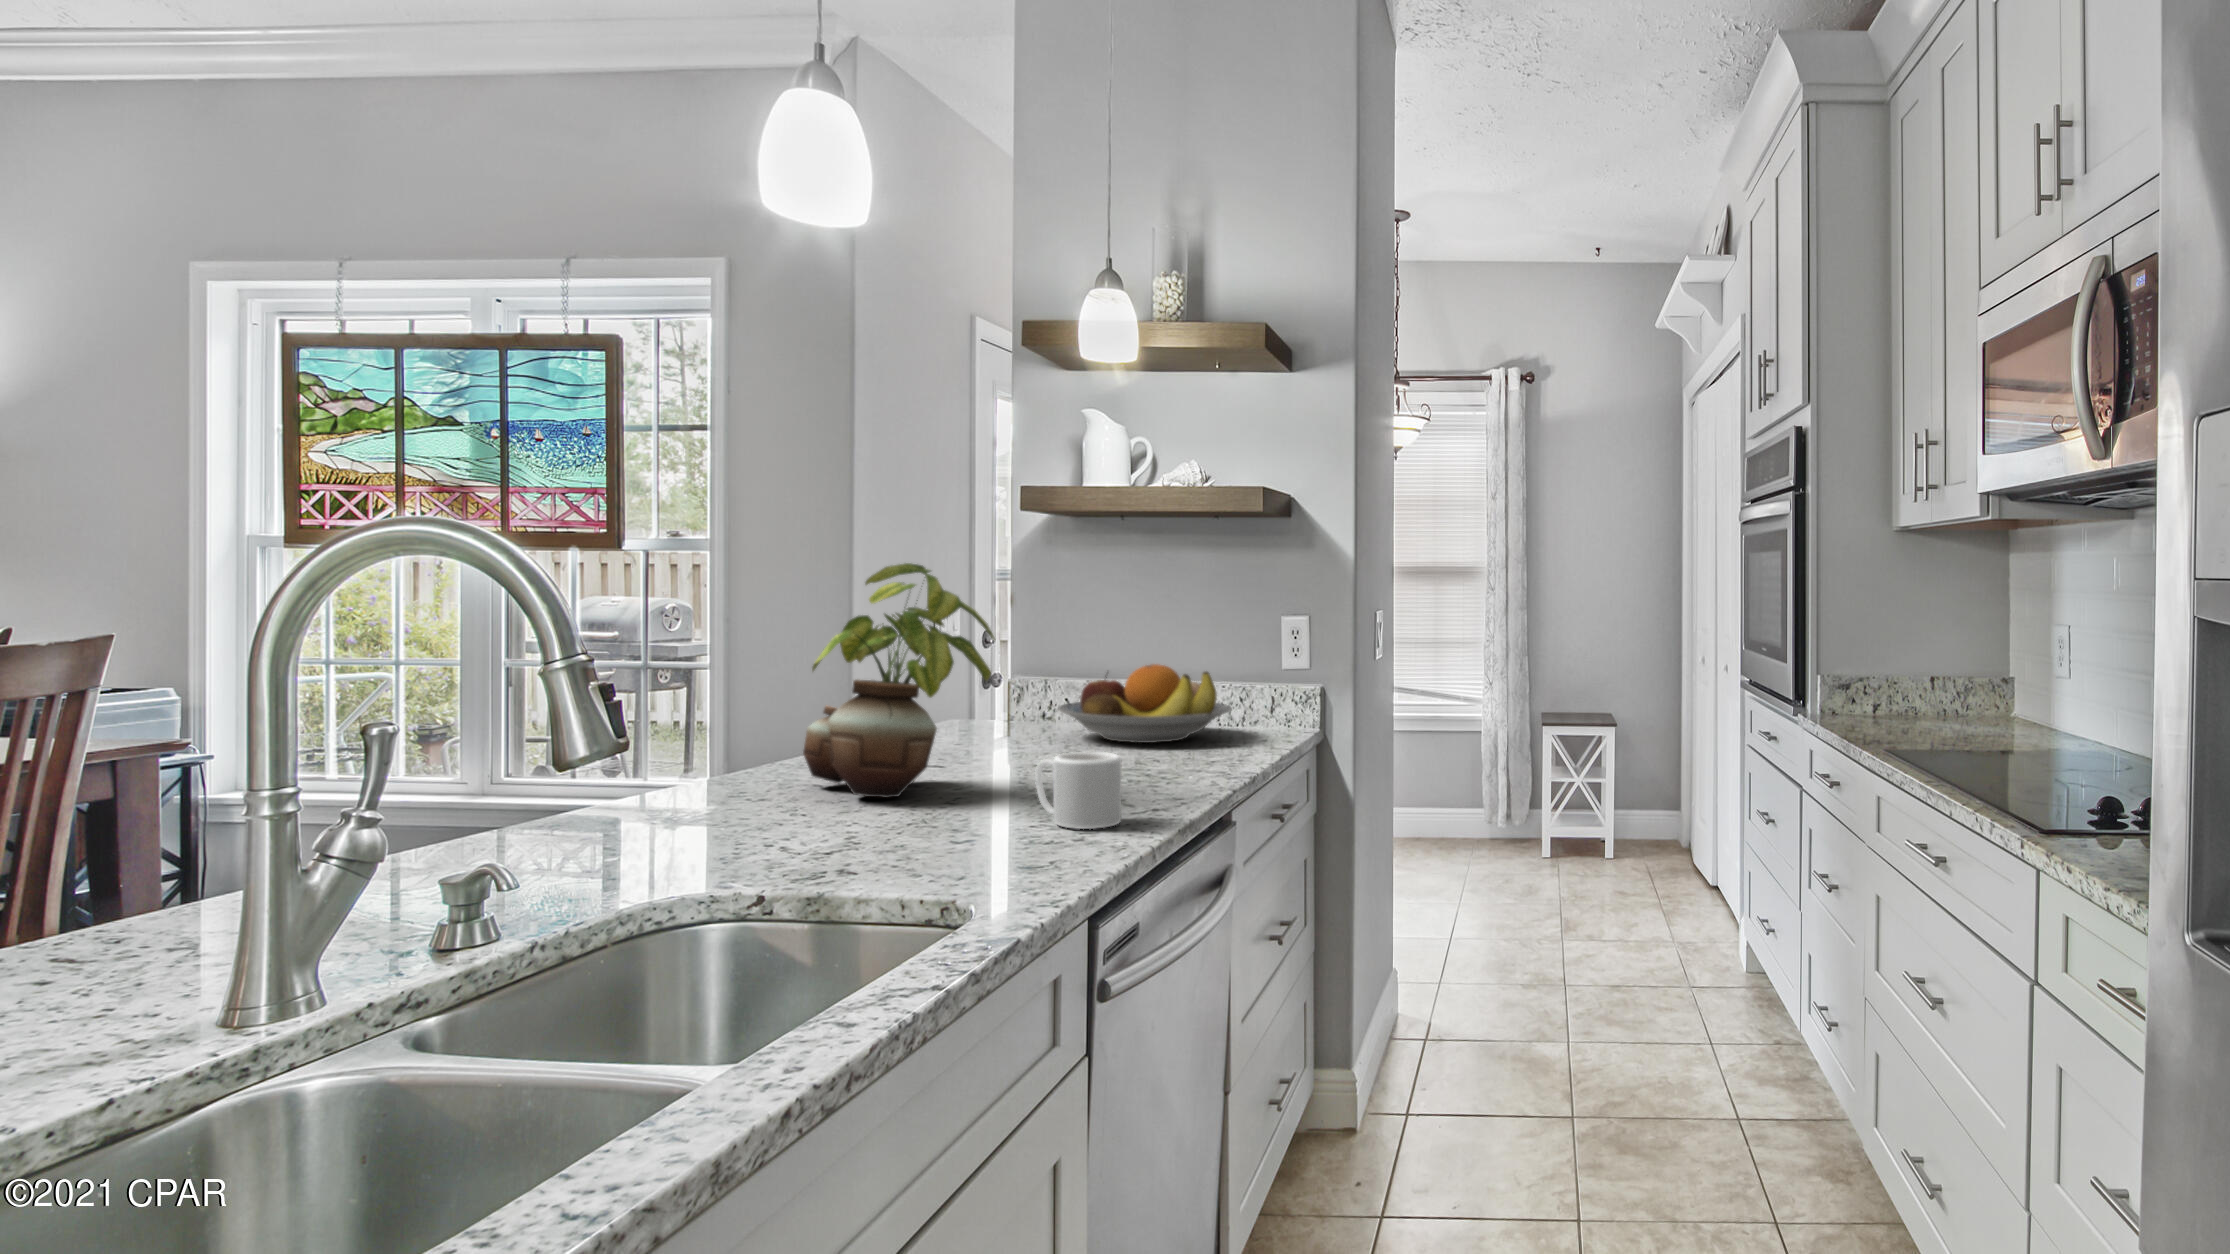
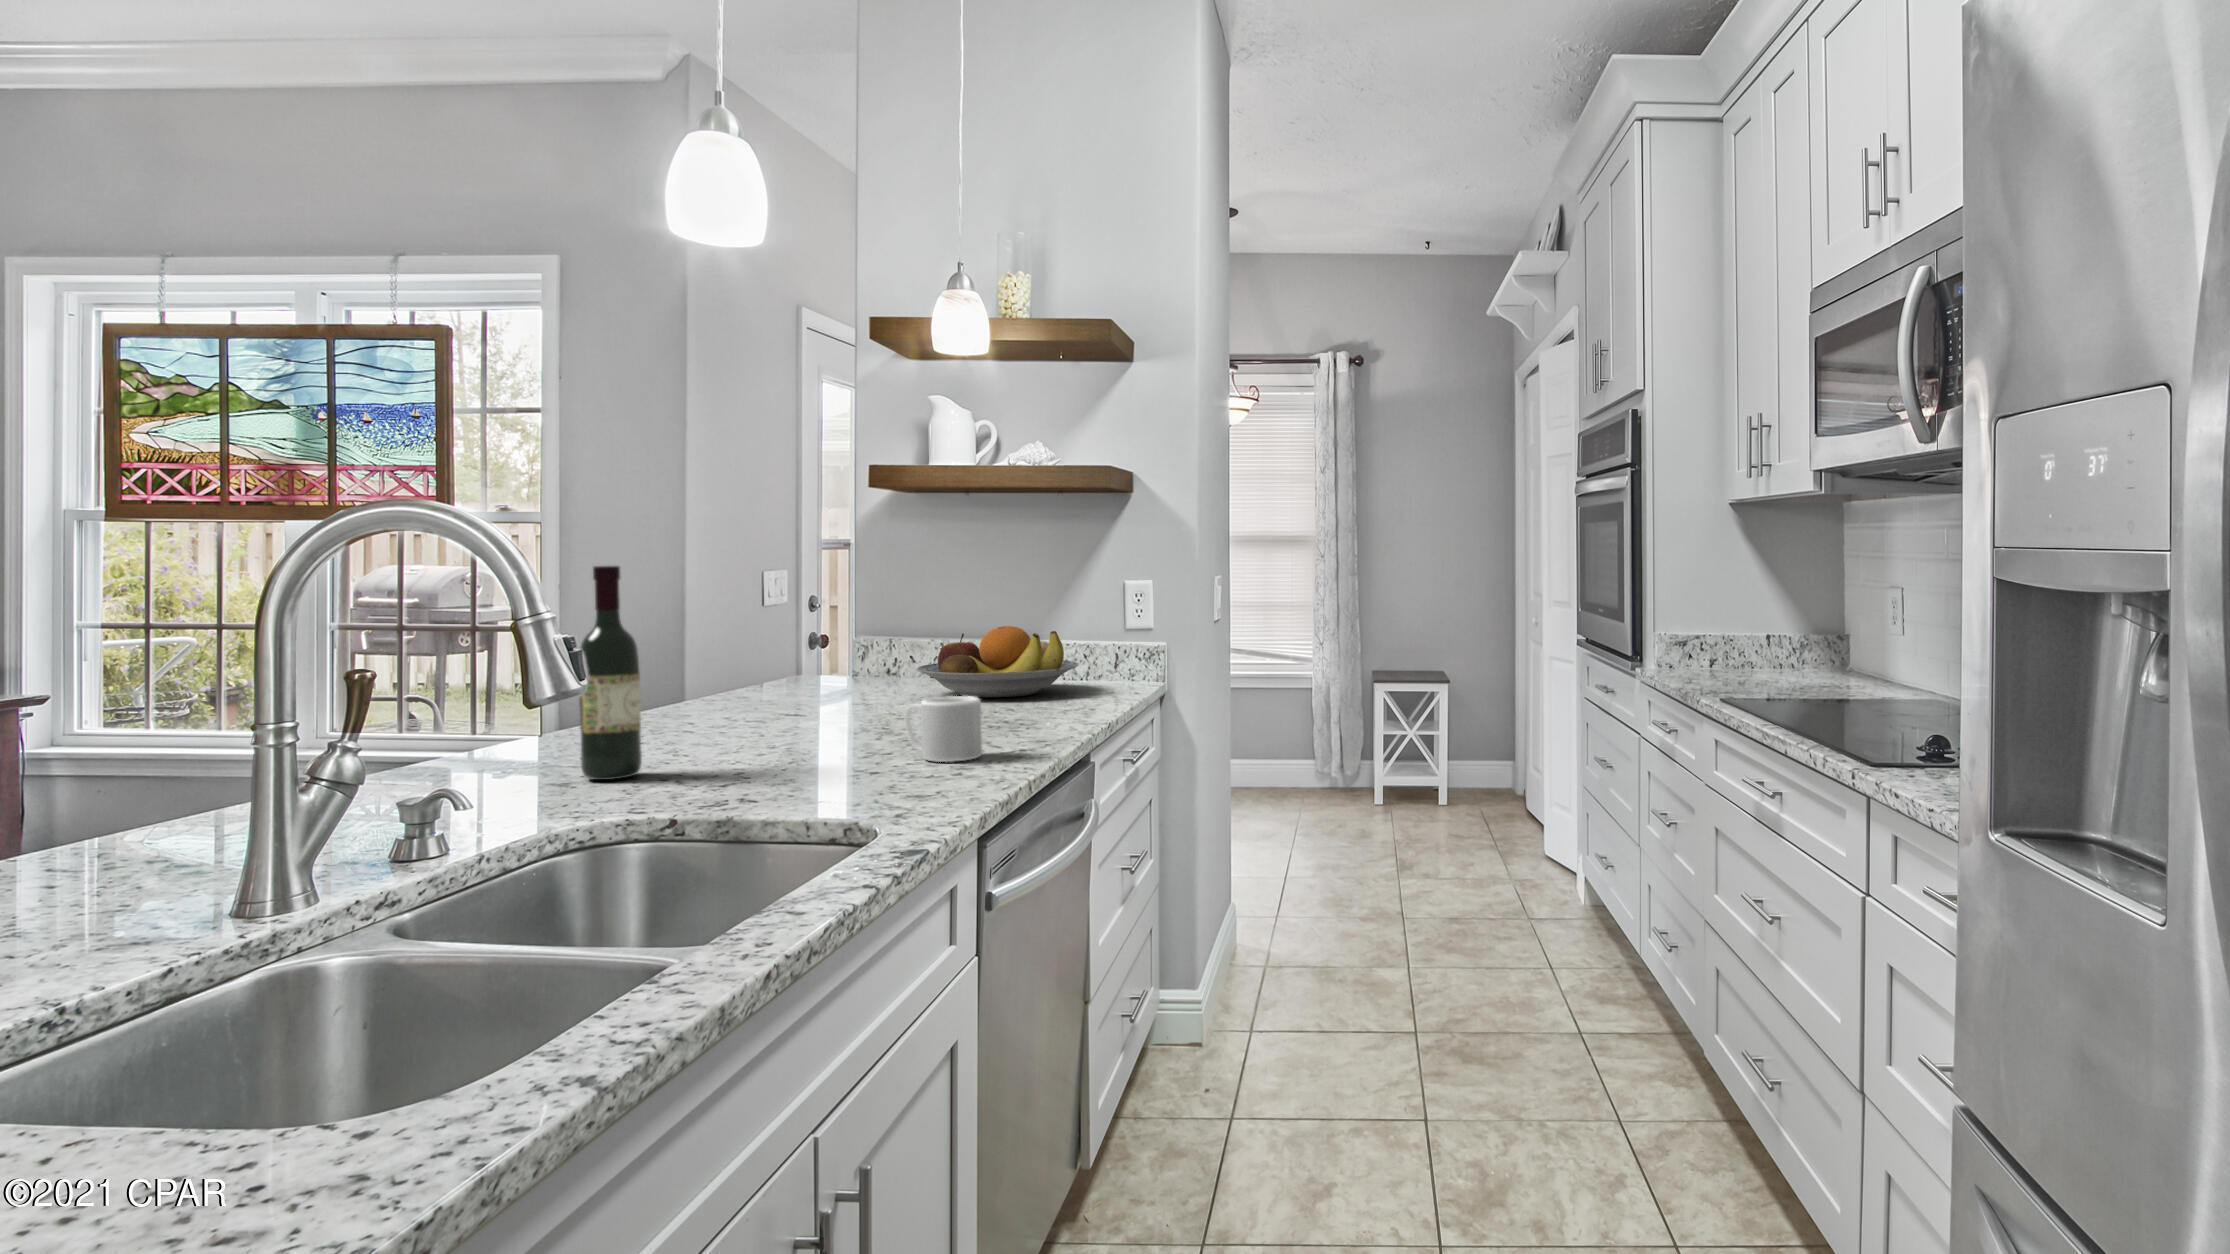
potted plant: present [803,563,995,798] -> none [685,535,866,746]
wine bottle: none [678,596,744,837] -> present [579,566,642,780]

